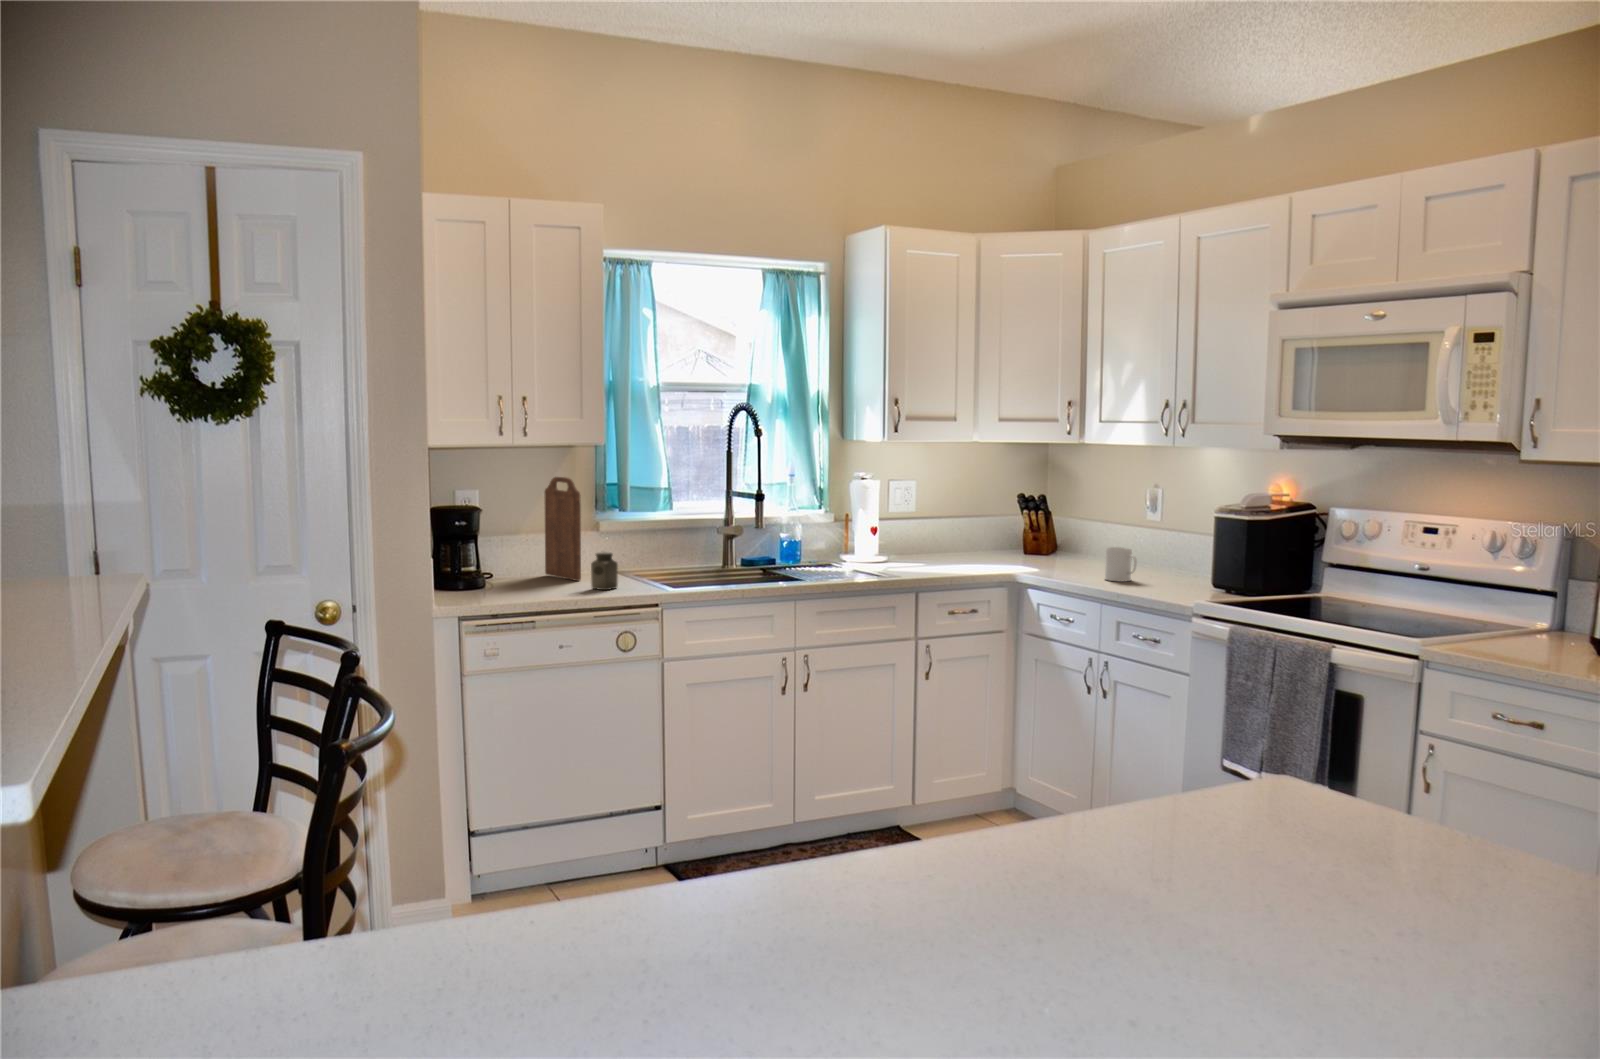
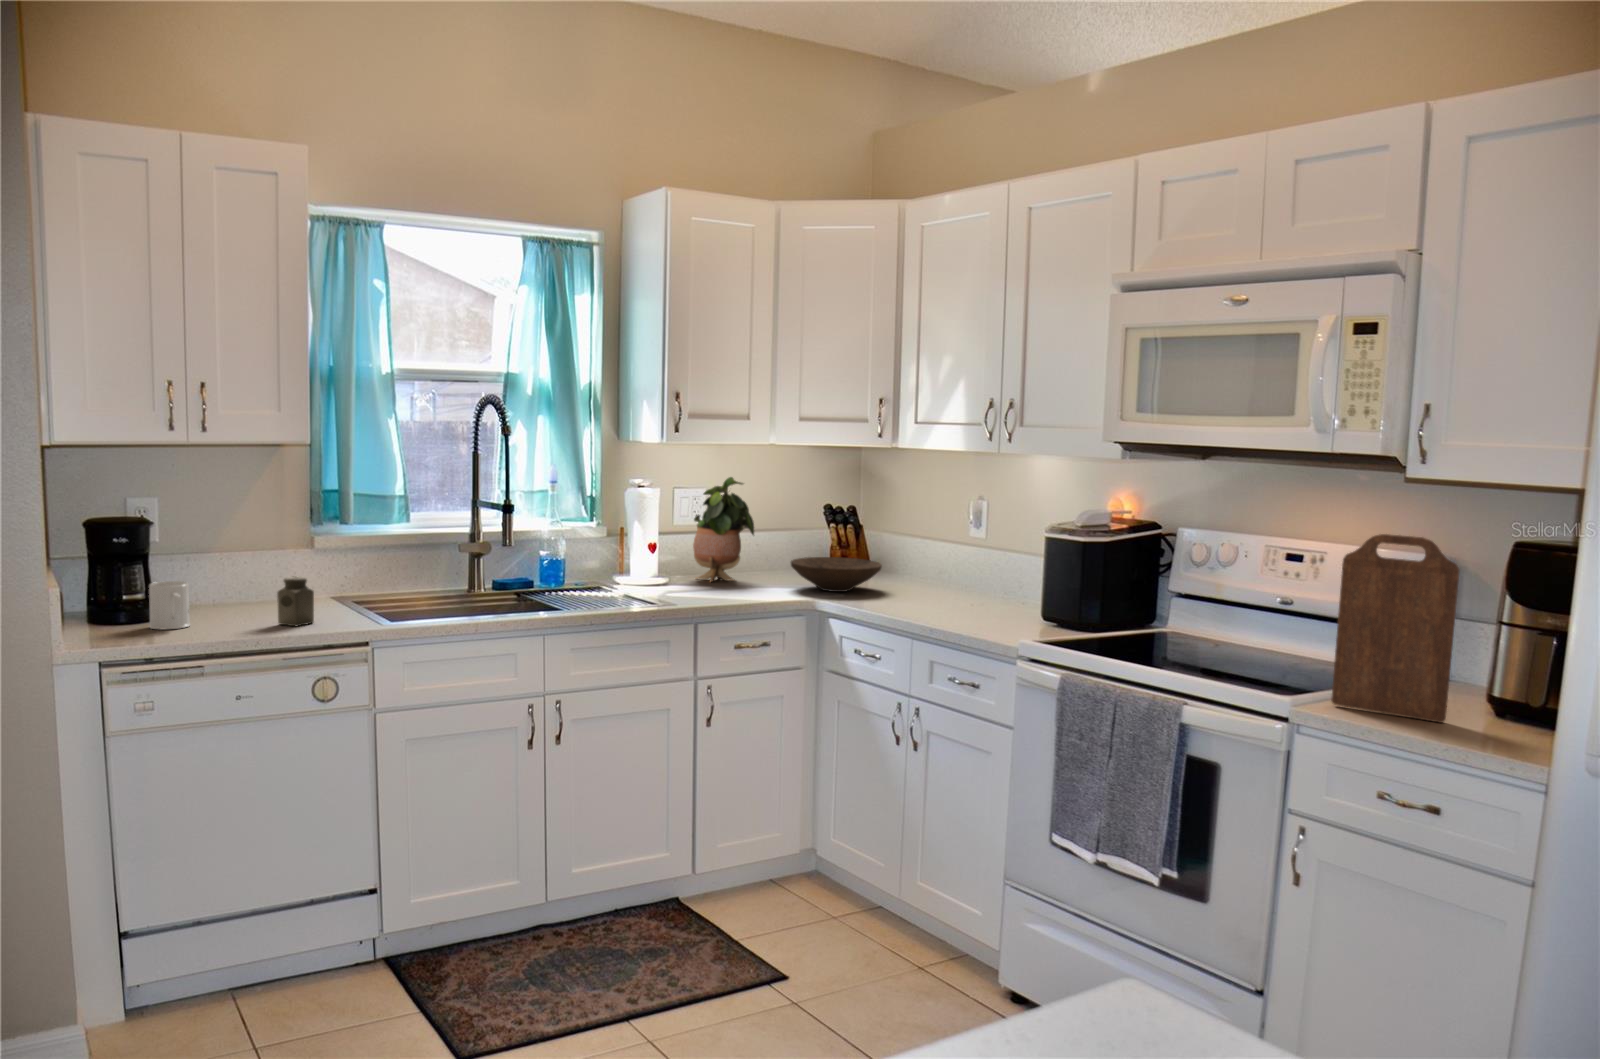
potted plant: none [904,470,957,561] -> present [693,477,754,582]
cutting board: present [544,477,581,581] -> present [1331,534,1459,723]
wooden bowl: none [990,538,1070,567] -> present [791,557,882,592]
mug: present [1105,547,1137,581] -> present [149,581,190,630]

